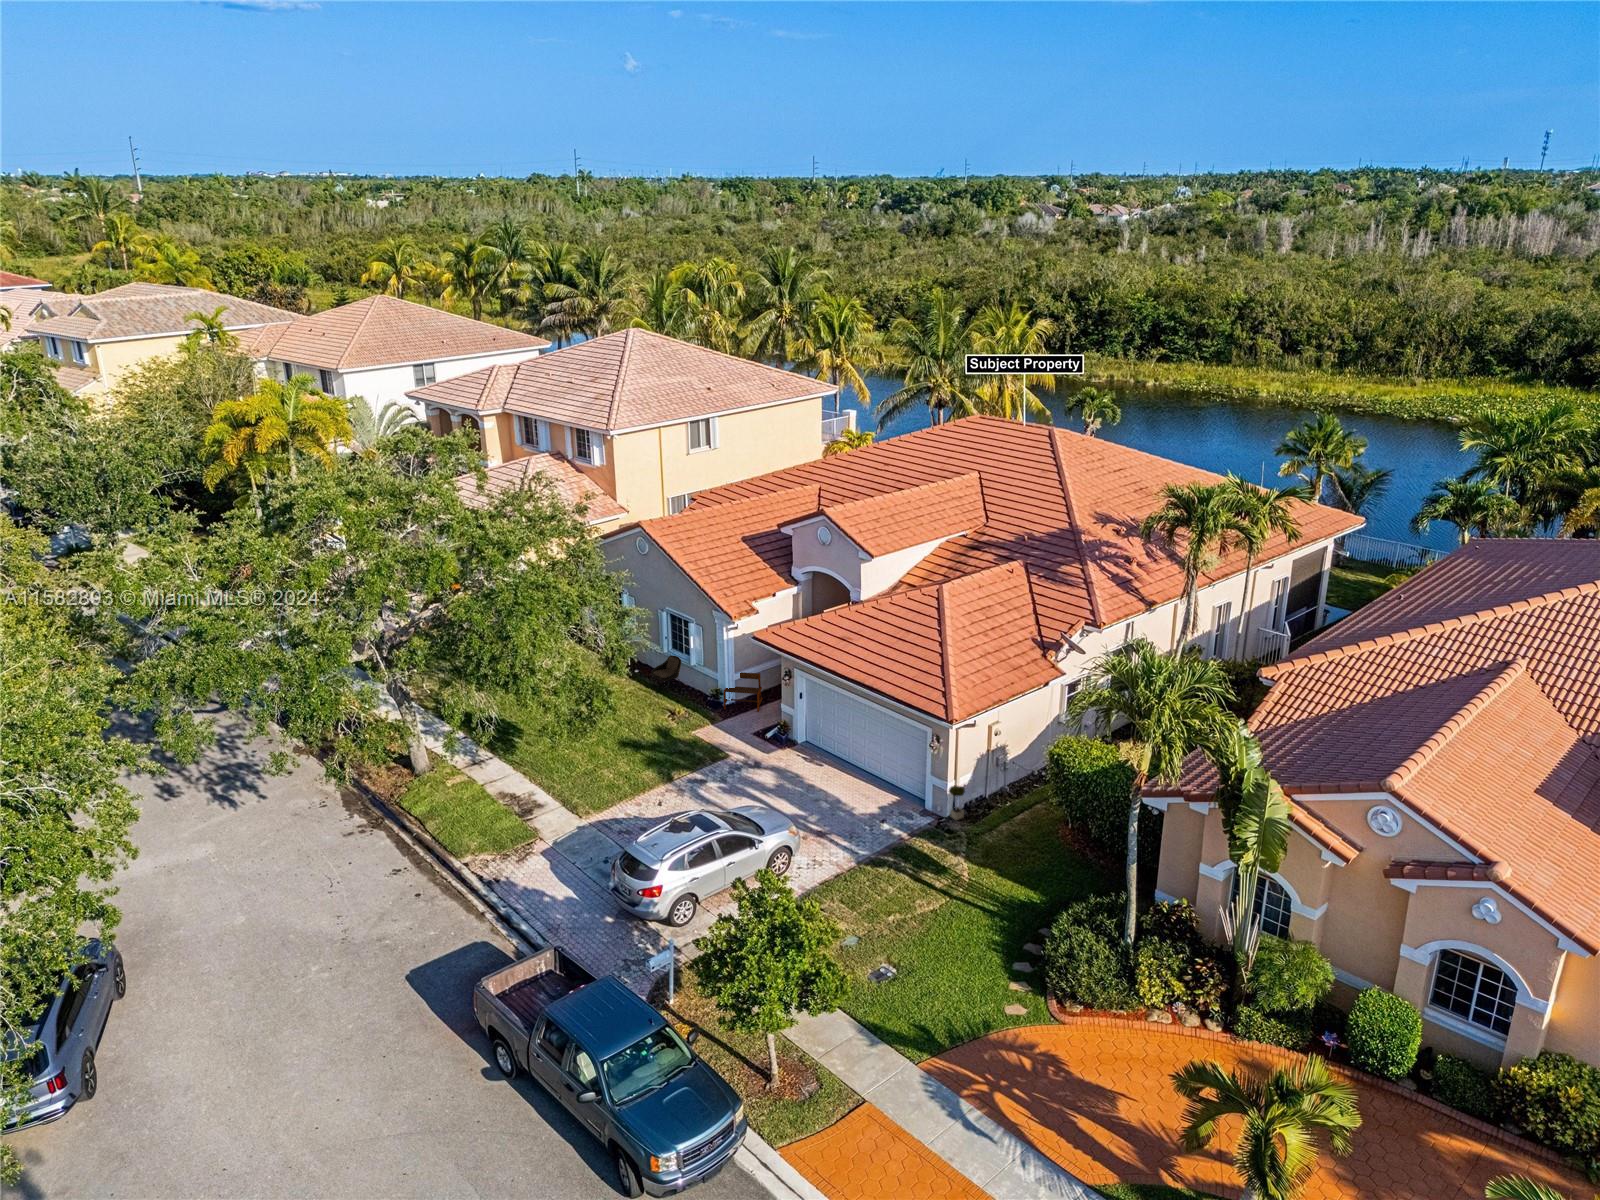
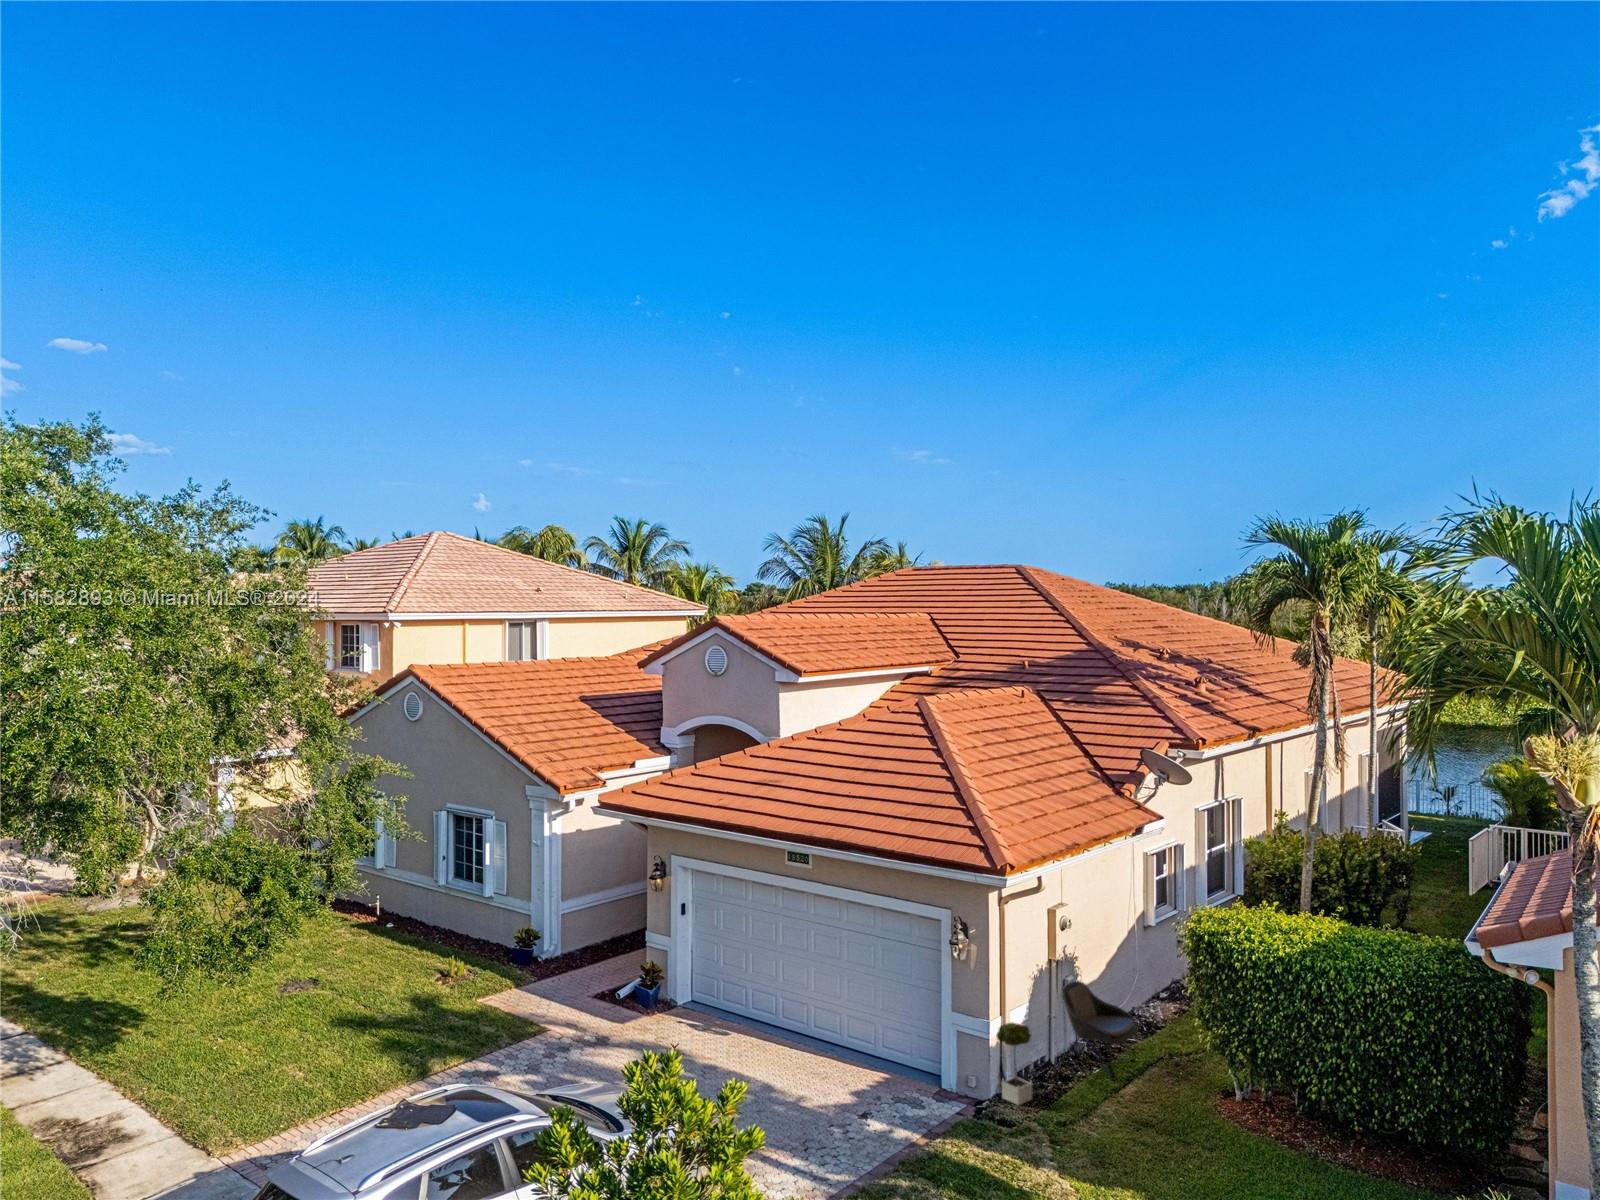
lounge chair: present [651,656,684,692] -> present [1062,981,1139,1077]
bench: present [723,672,763,712] -> none [539,897,611,967]

